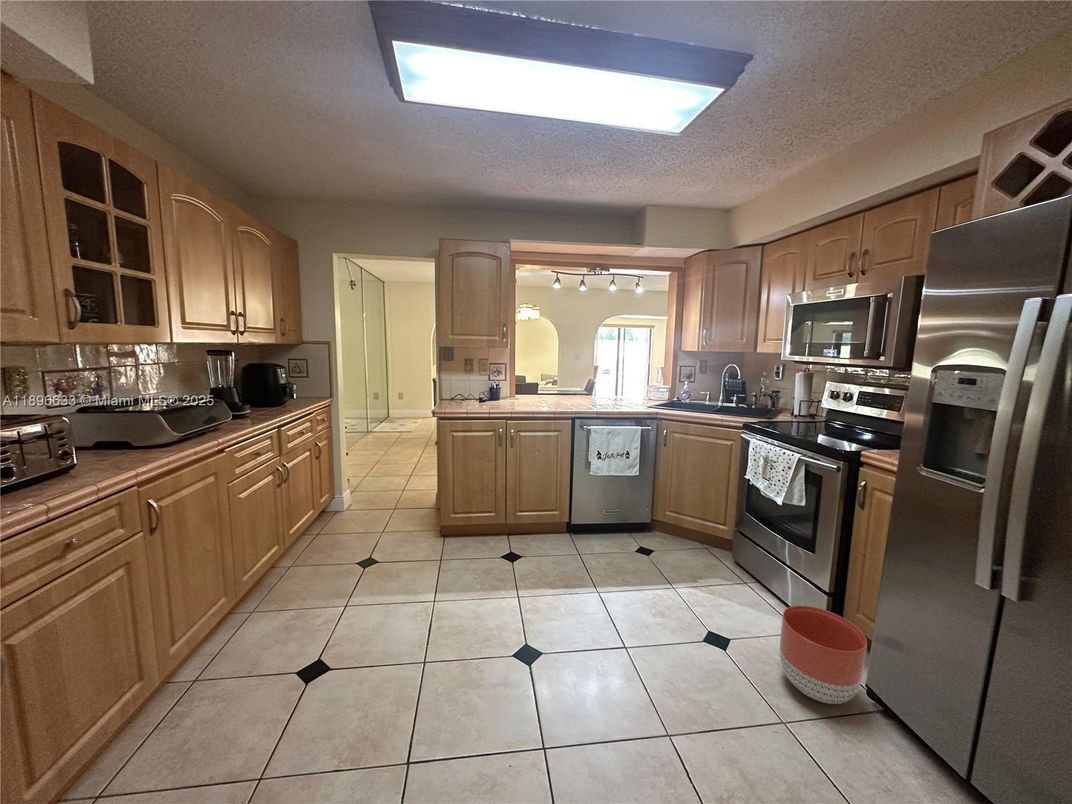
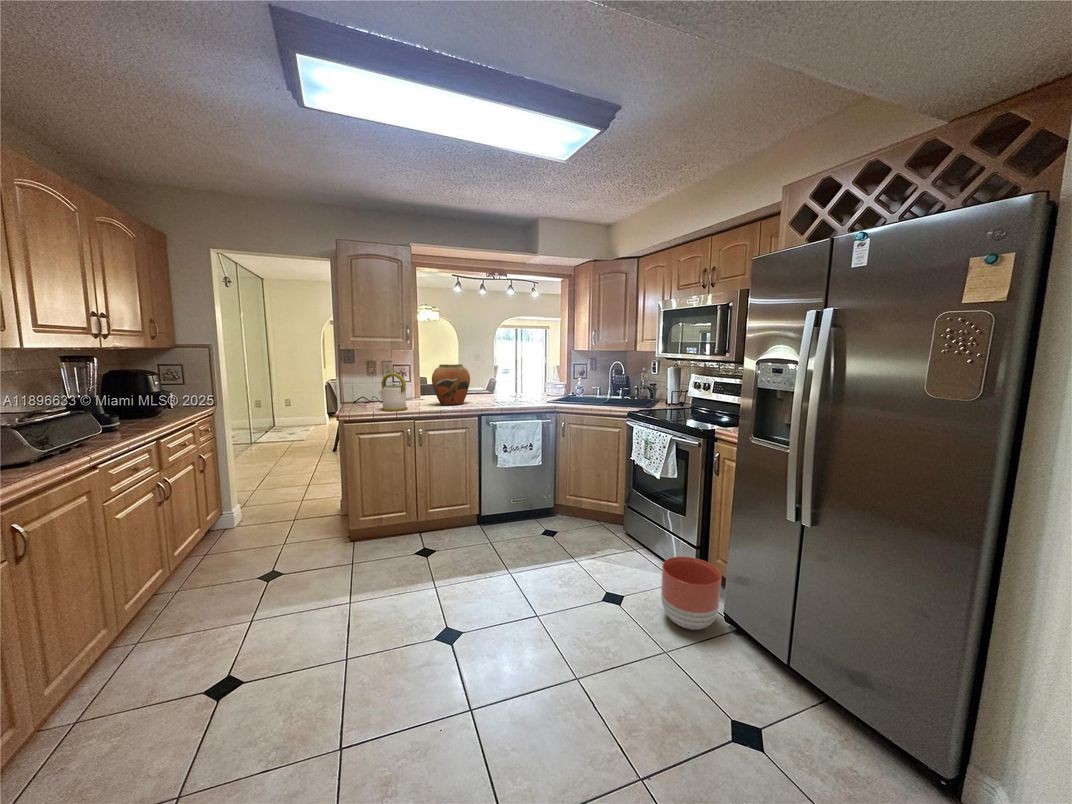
vase: none [525,364,564,406] -> present [432,364,470,405]
kettle: none [473,372,500,410] -> present [379,373,407,411]

